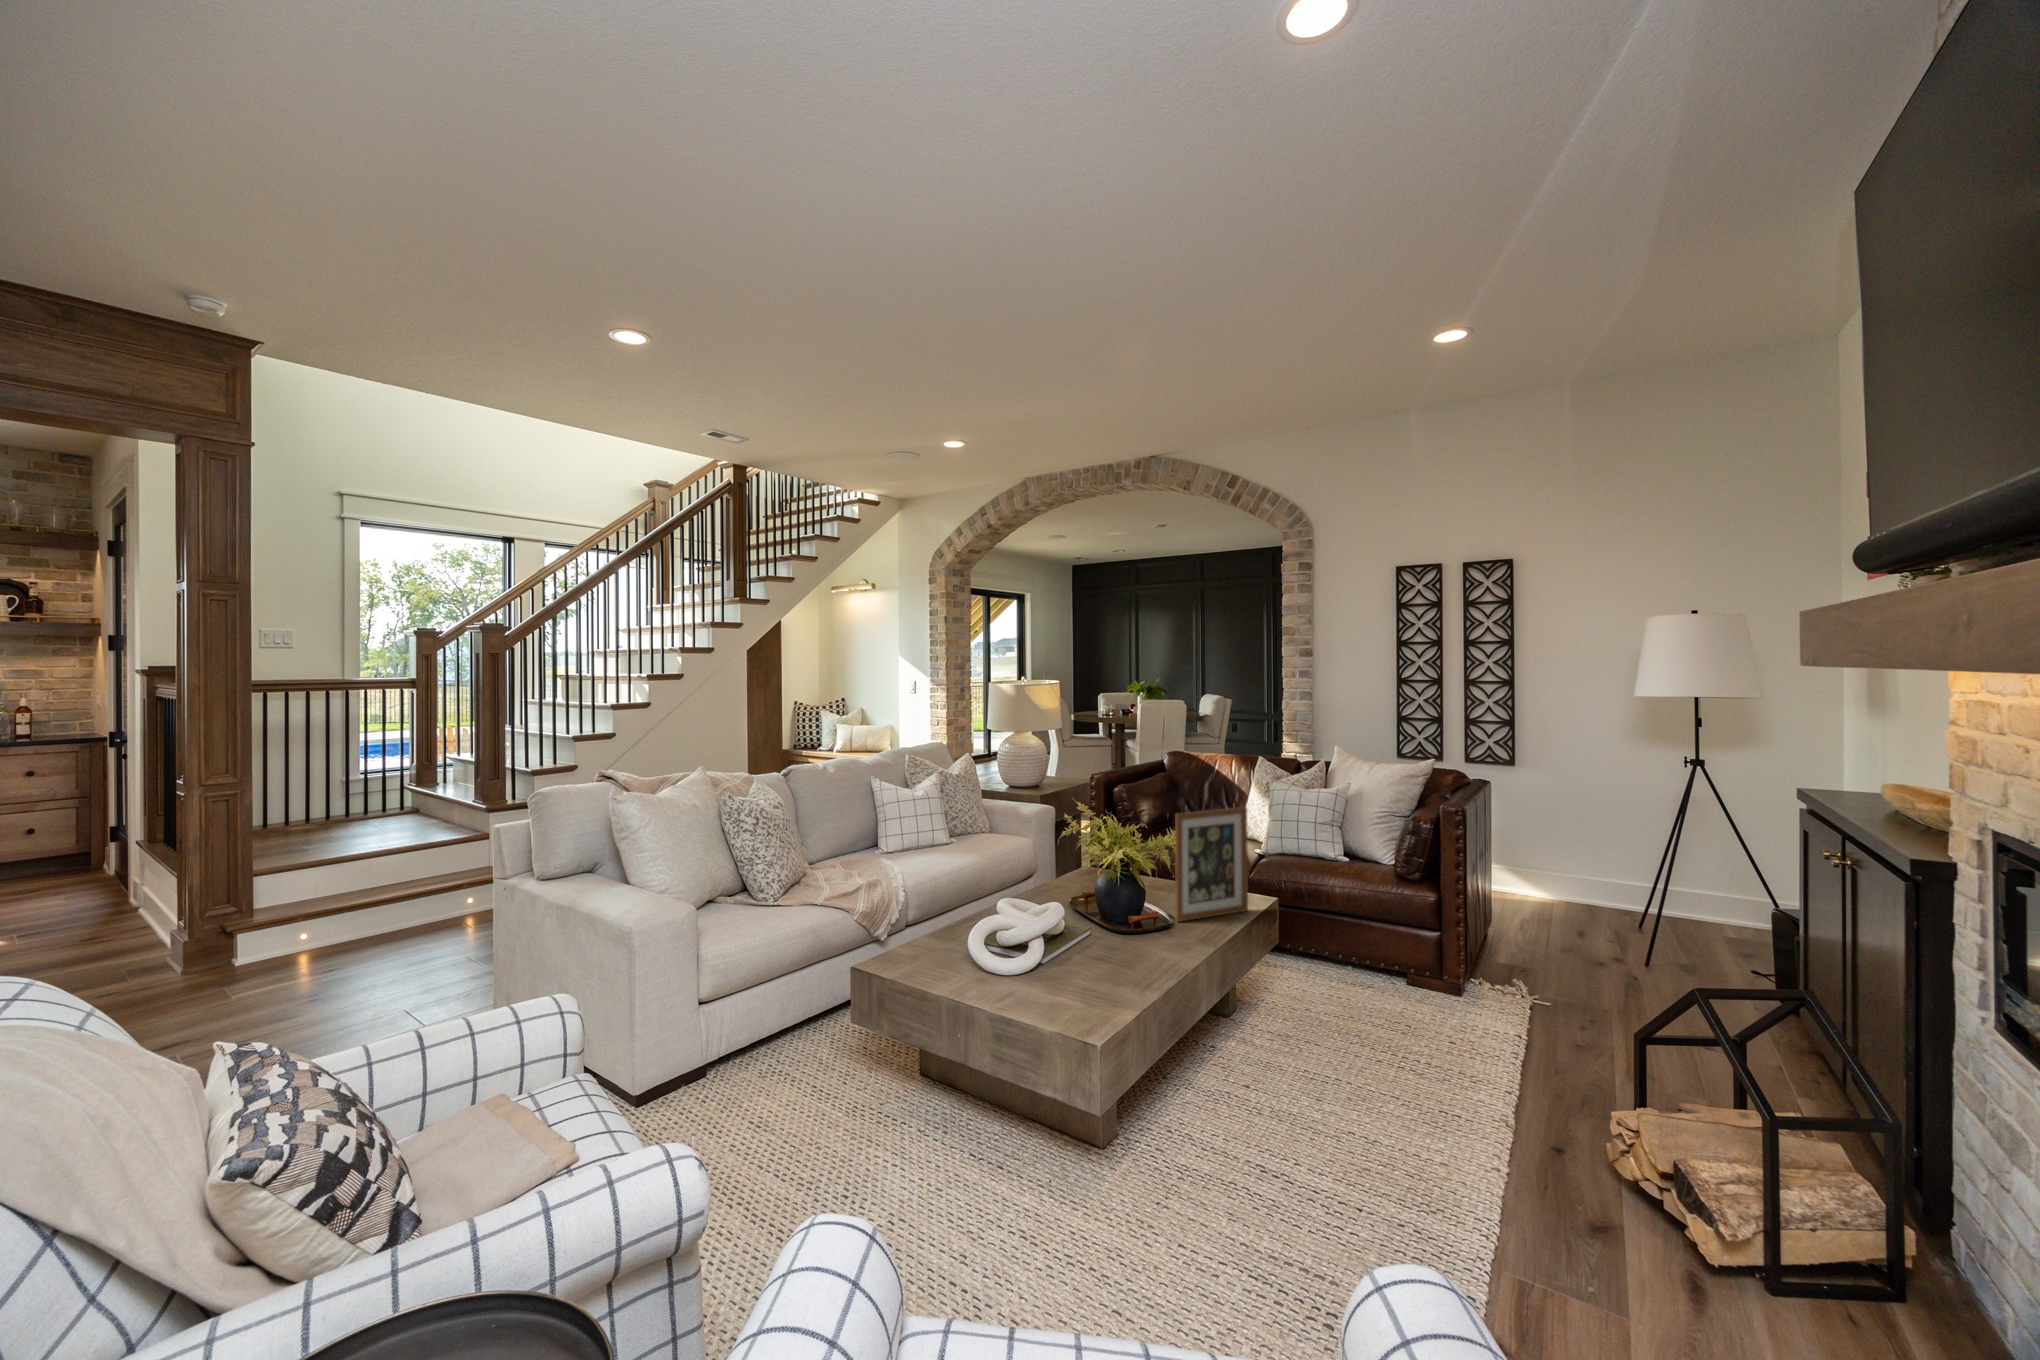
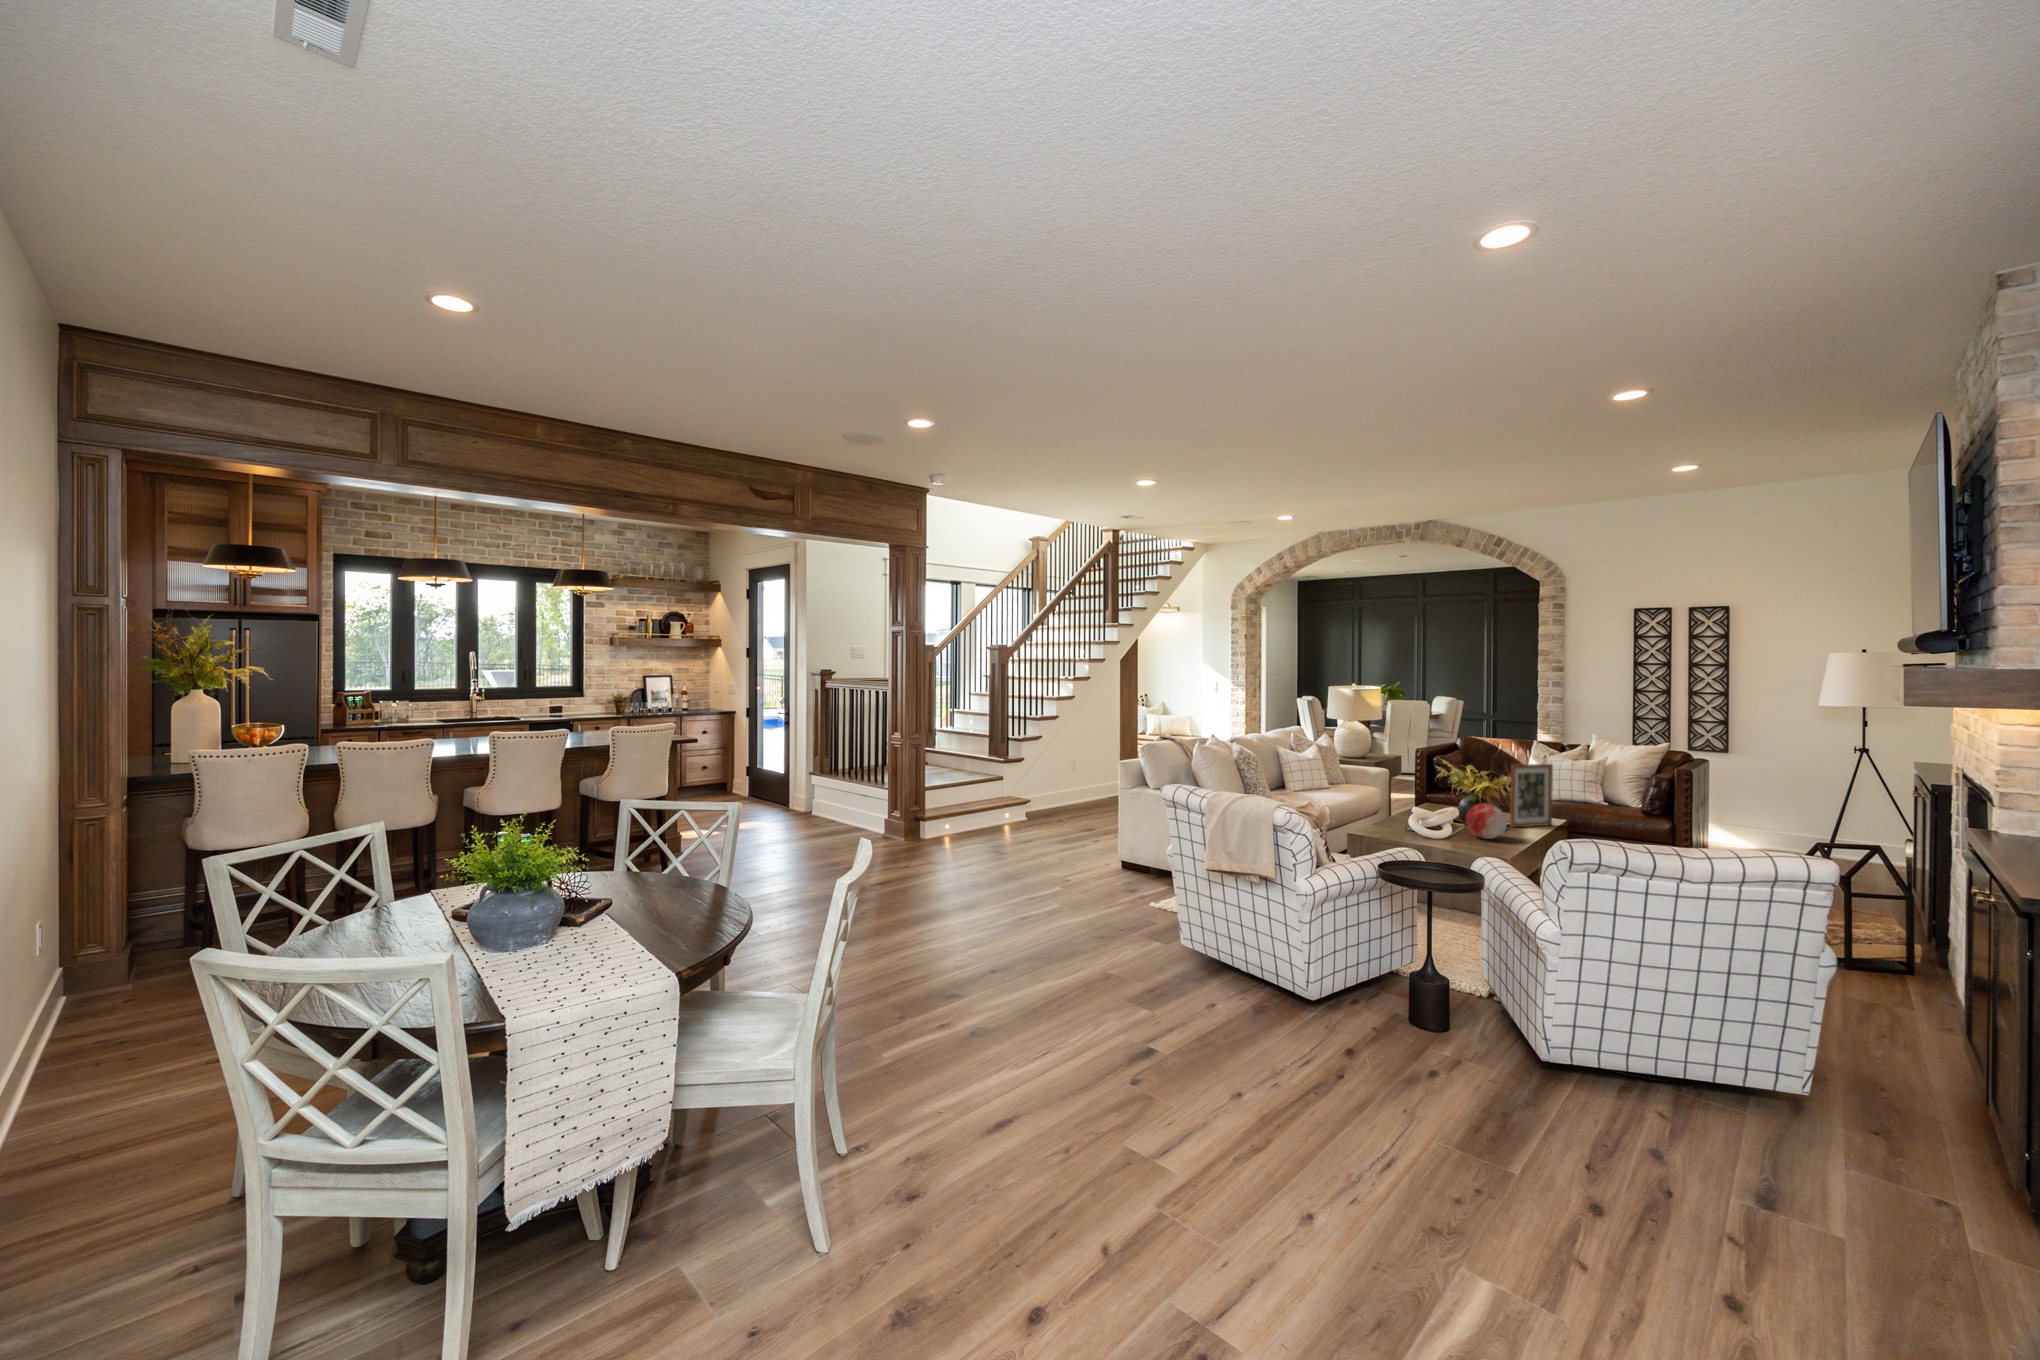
decorative orb: none [1079,894,1146,961] -> present [1466,803,1507,839]

